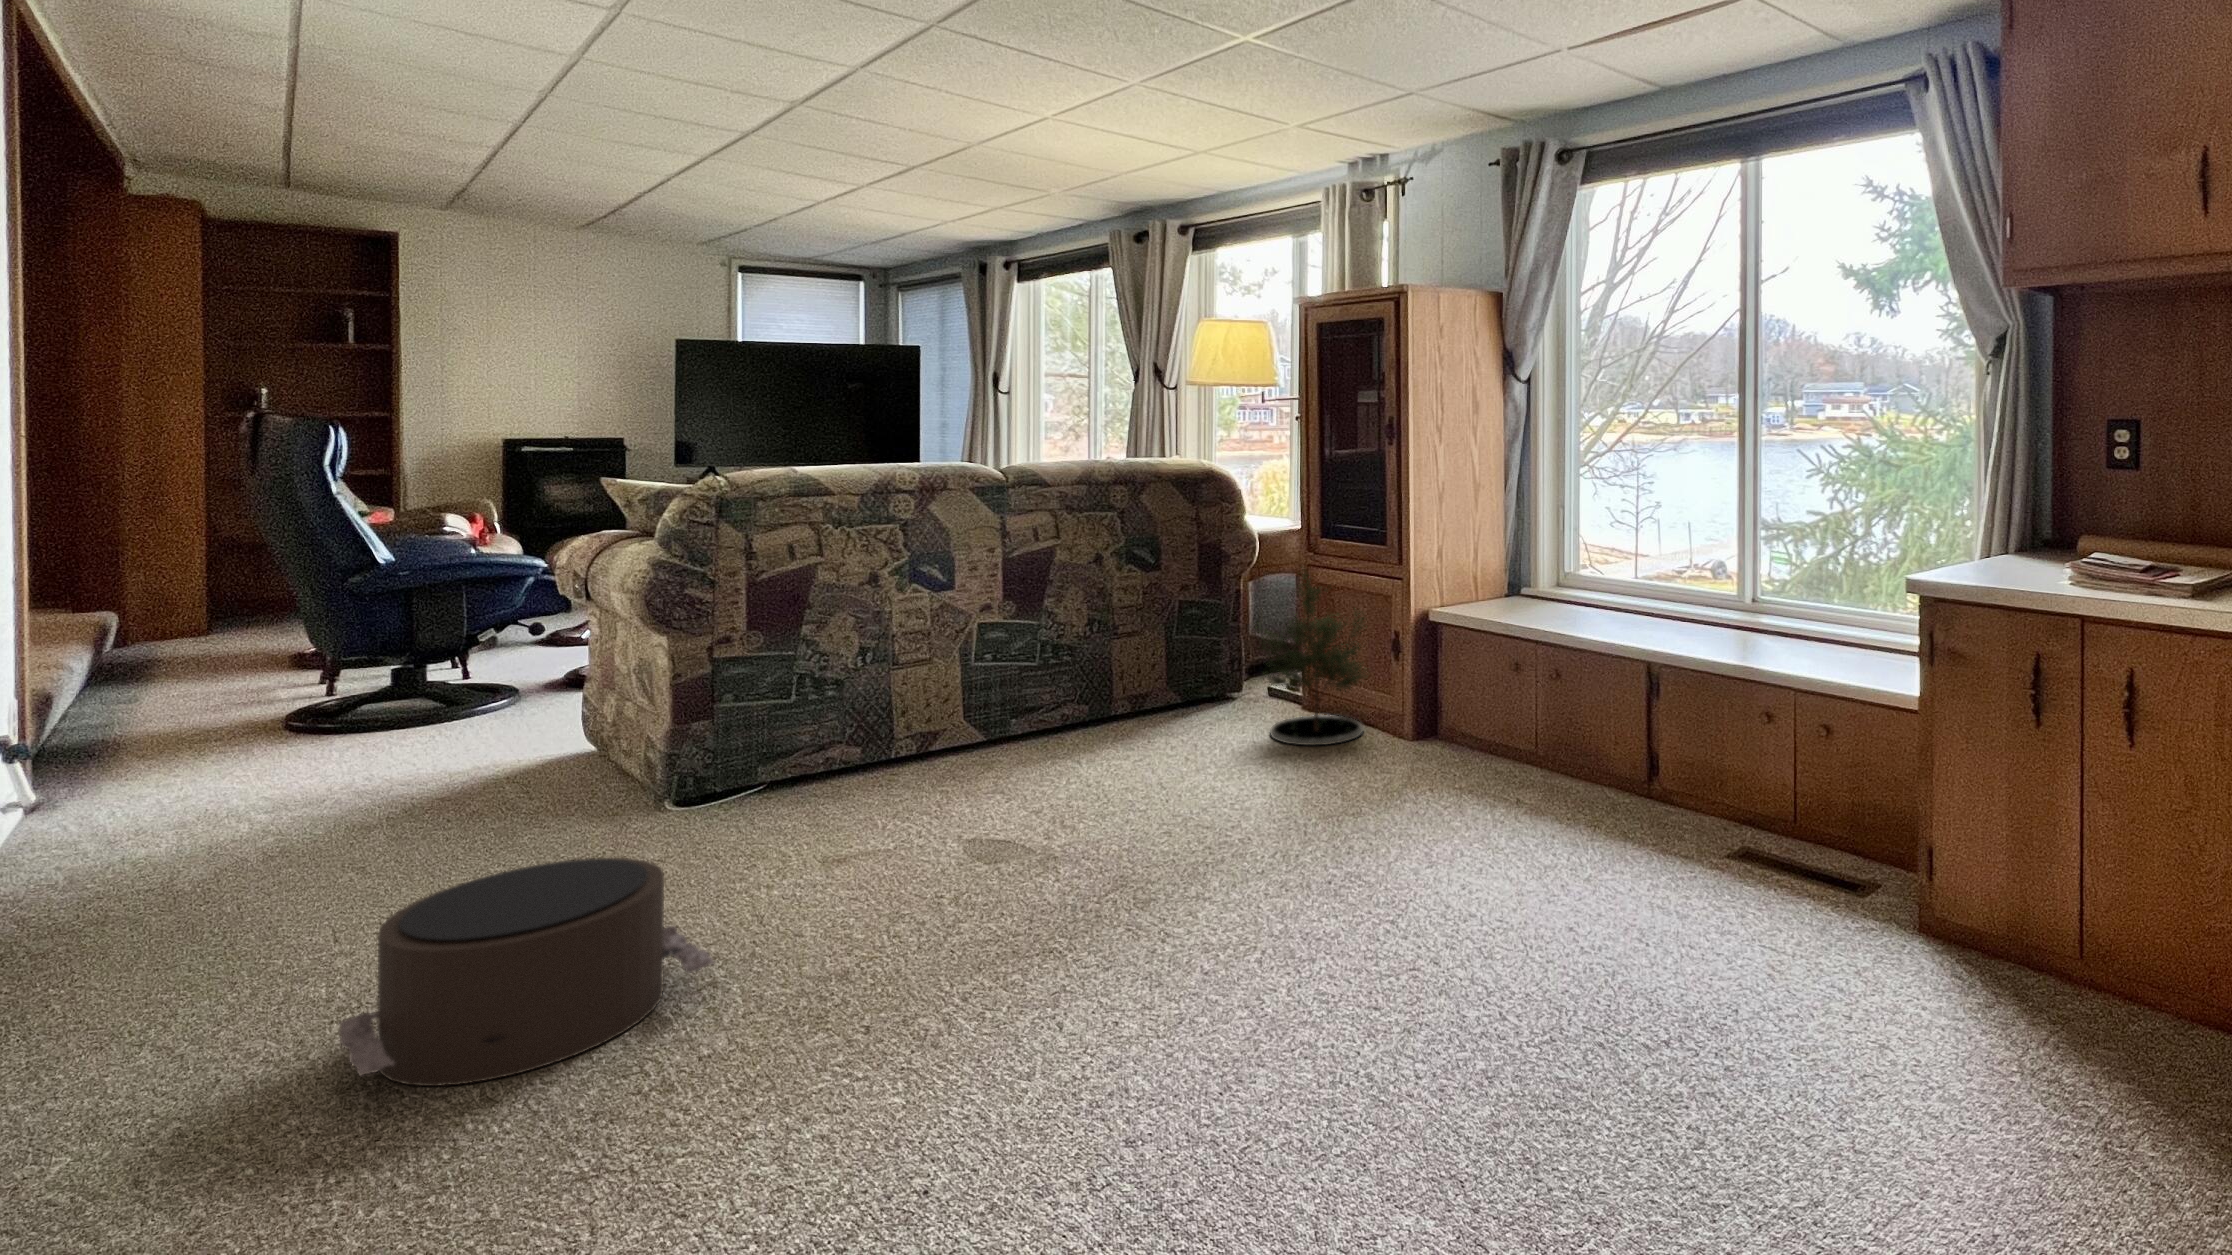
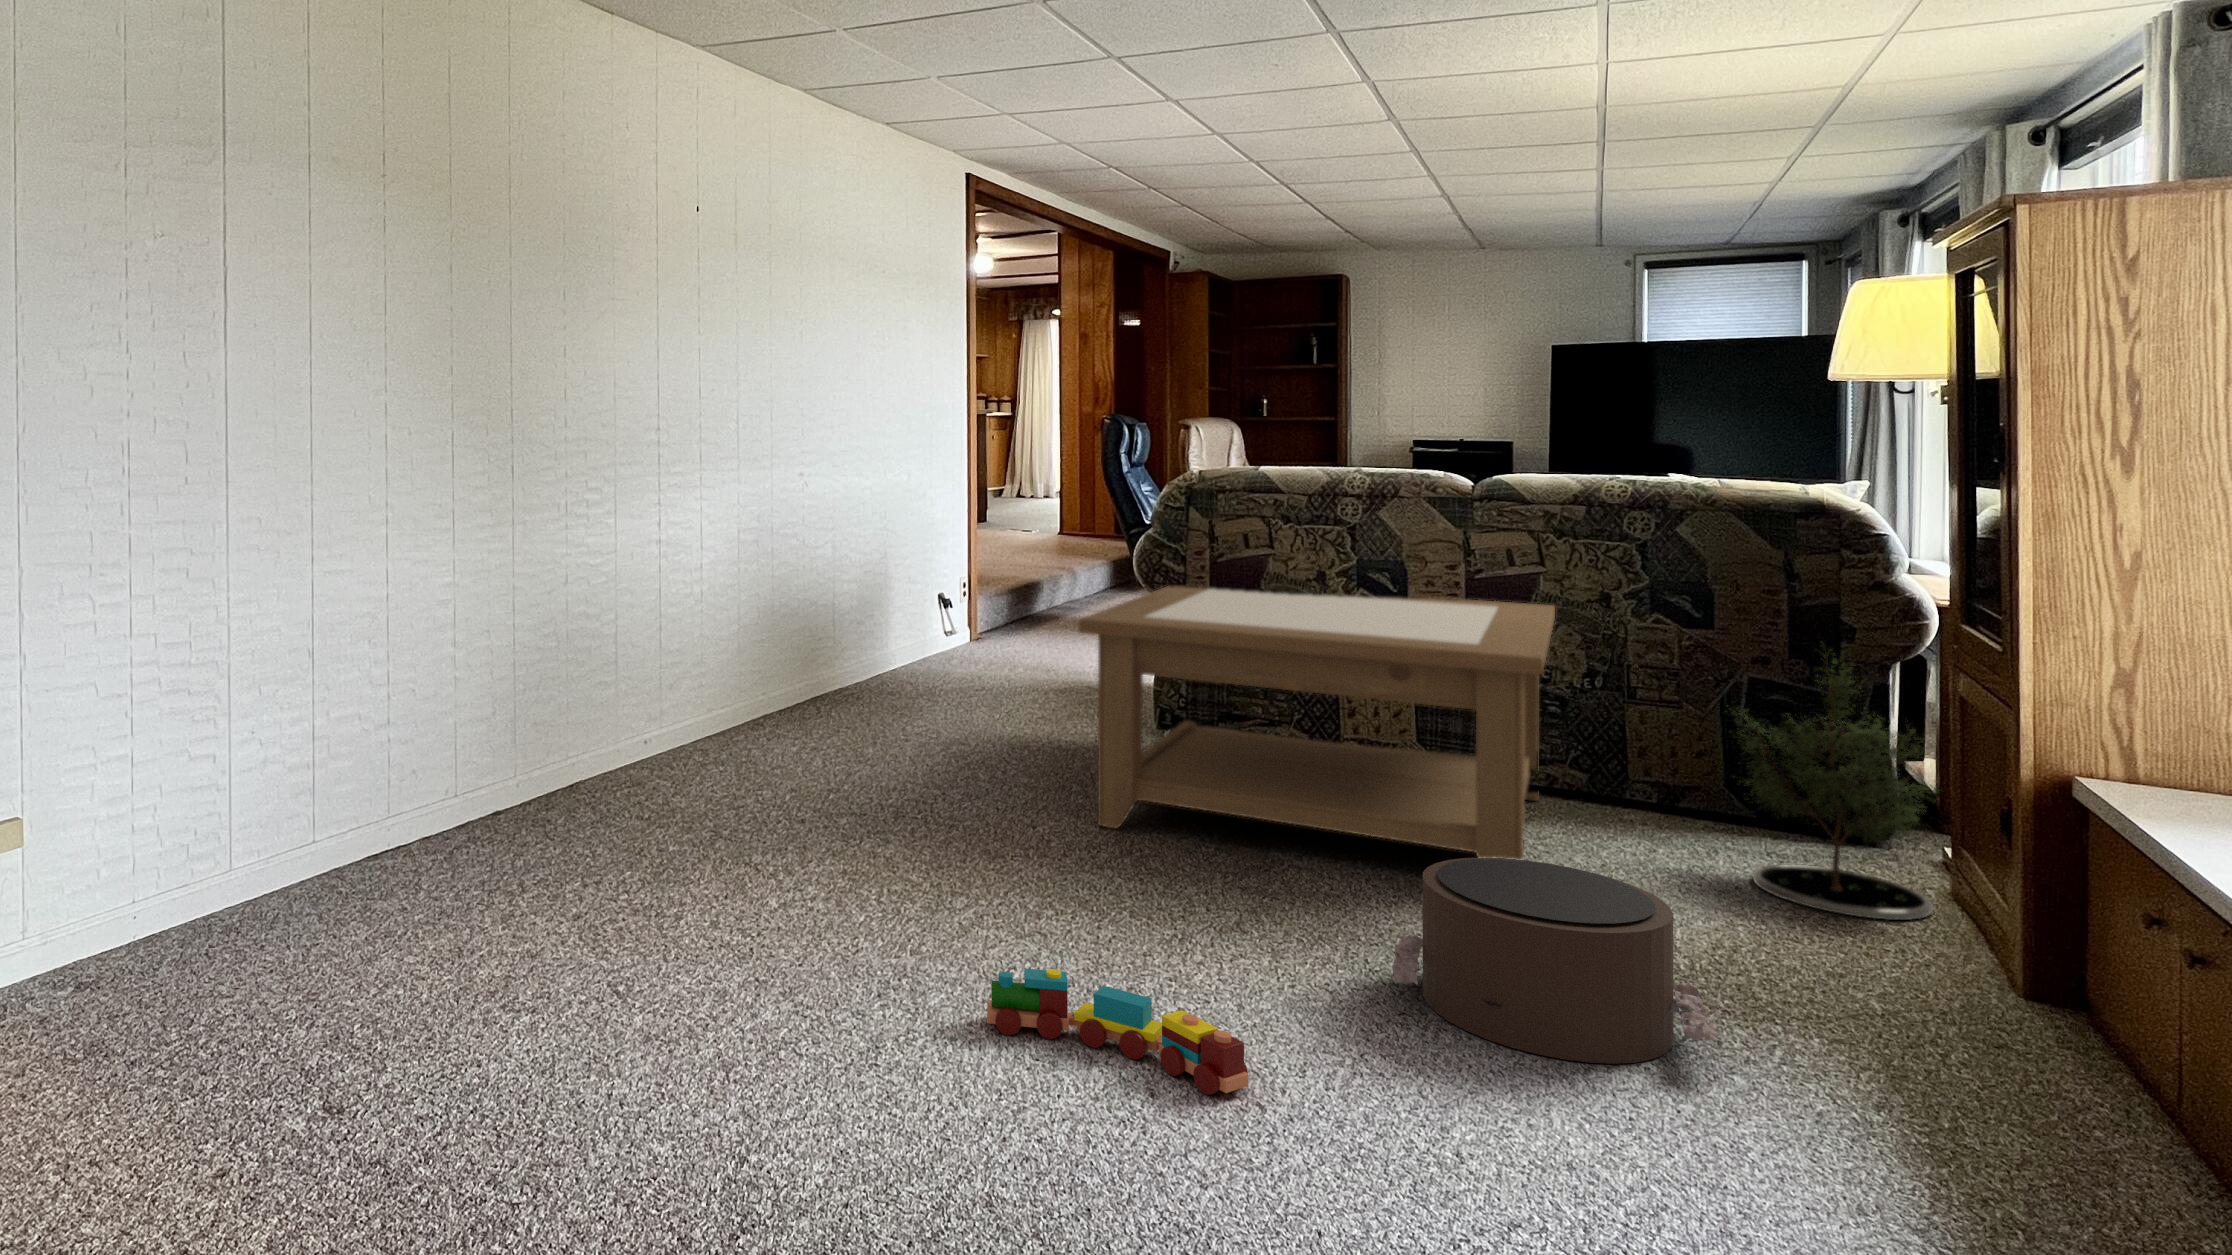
coffee table: none [717,572,1264,915] -> present [1079,587,1555,860]
pouf: present [339,858,714,1086] -> present [1392,858,1717,1064]
toy train: none [1285,971,1506,1118] -> present [987,968,1248,1095]

